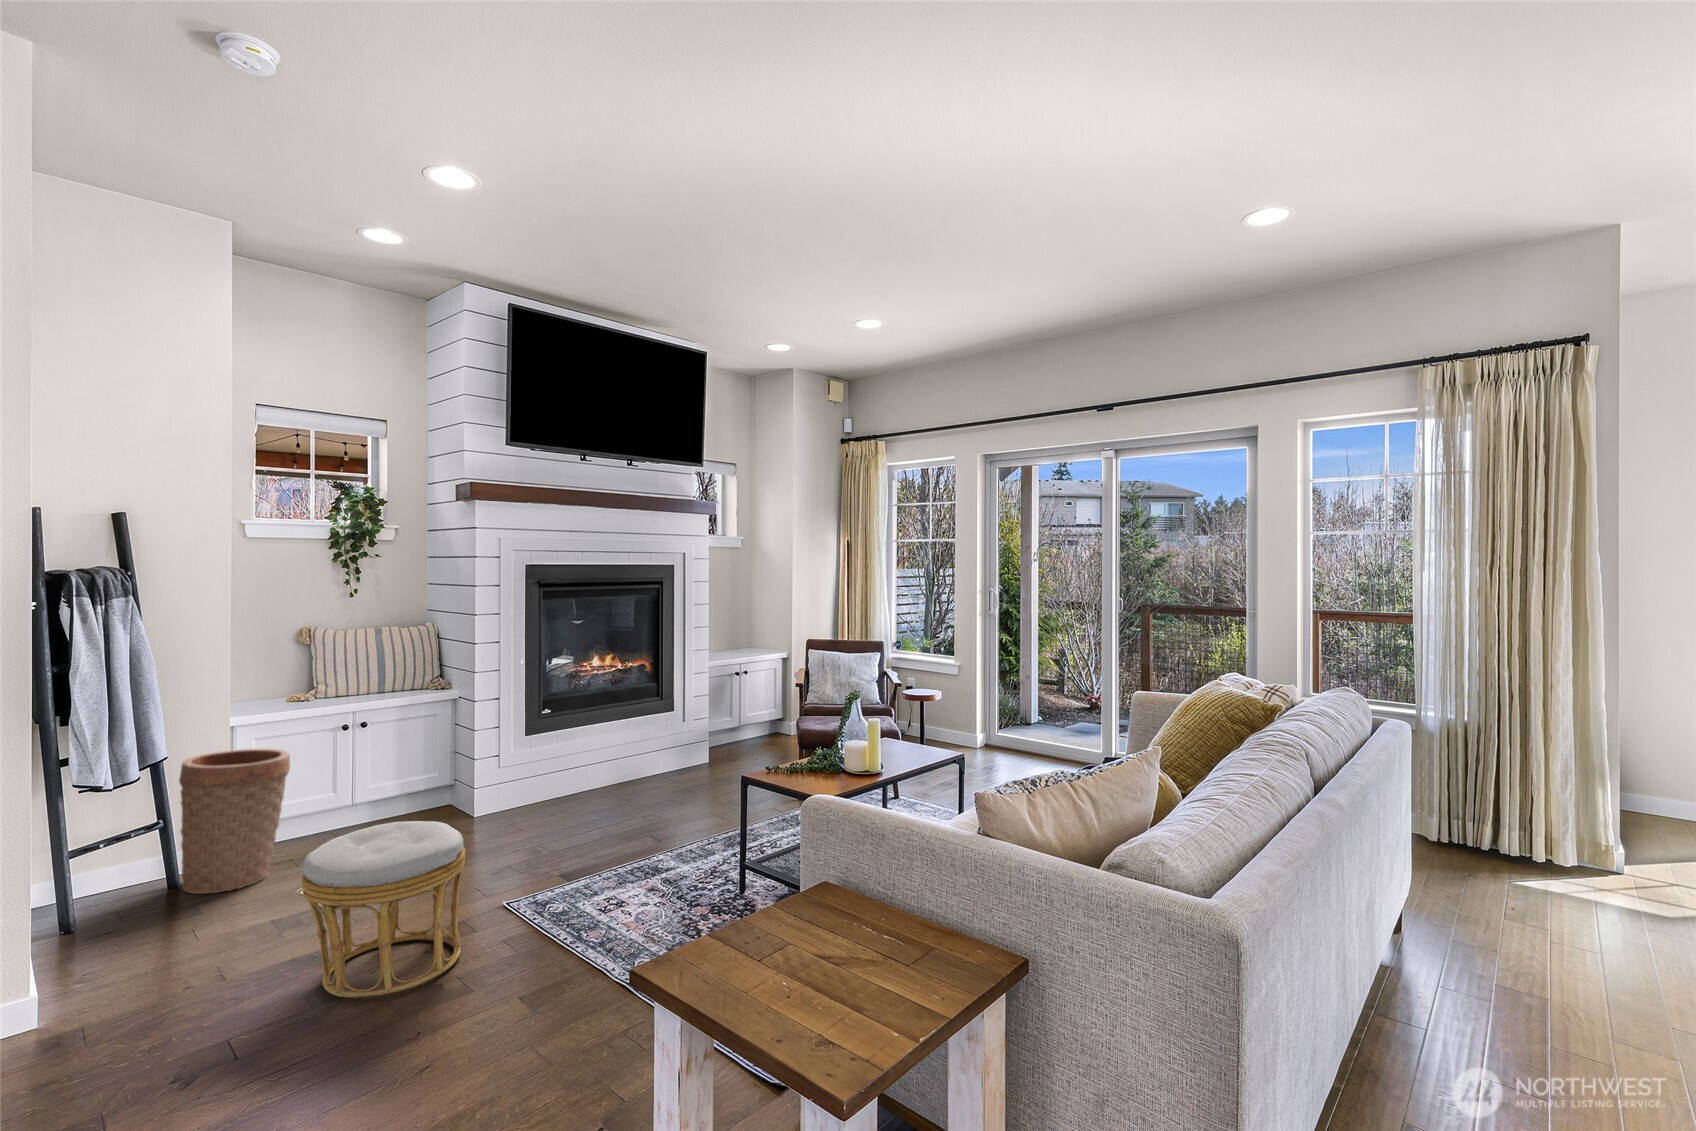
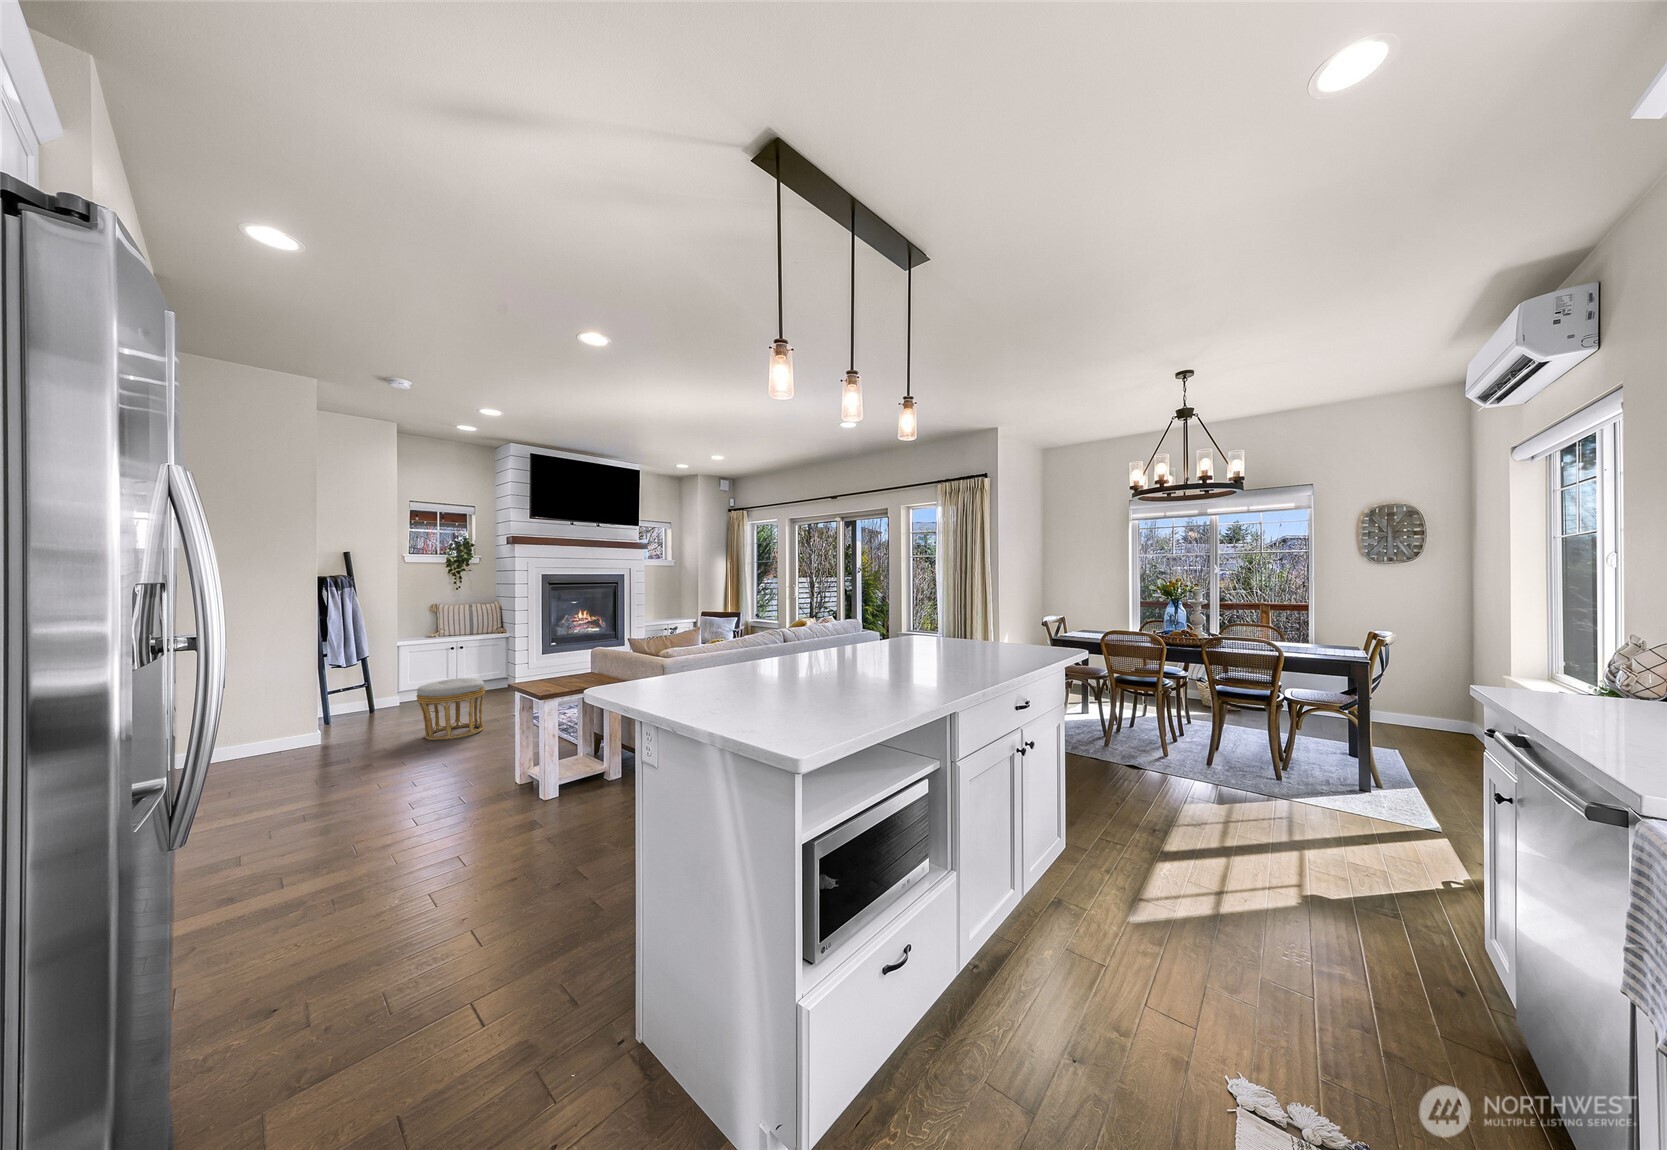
basket: present [179,749,290,894] -> none [374,656,423,715]

